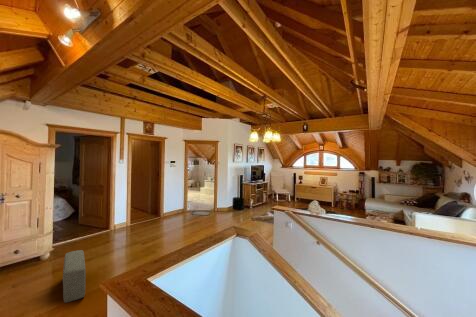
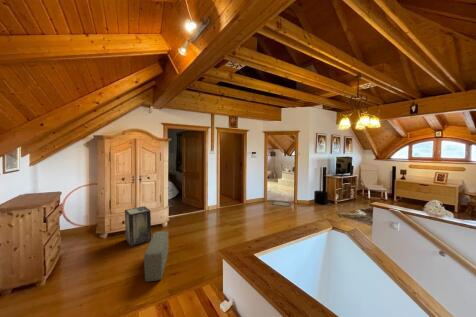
storage box: none [15,227,55,277] -> present [125,206,151,247]

